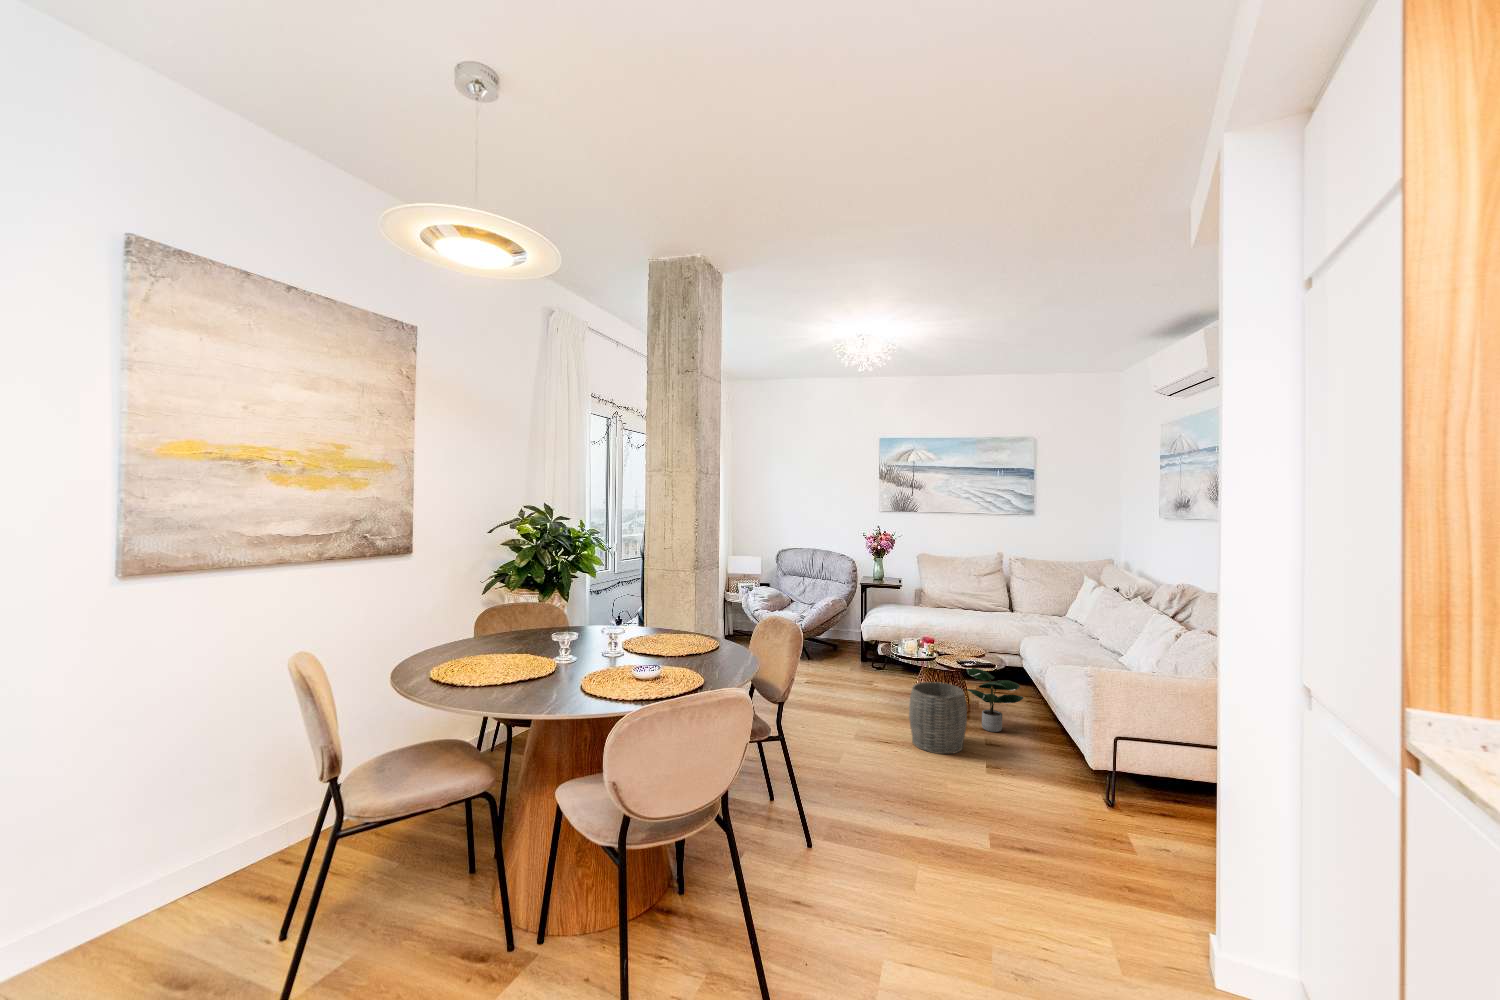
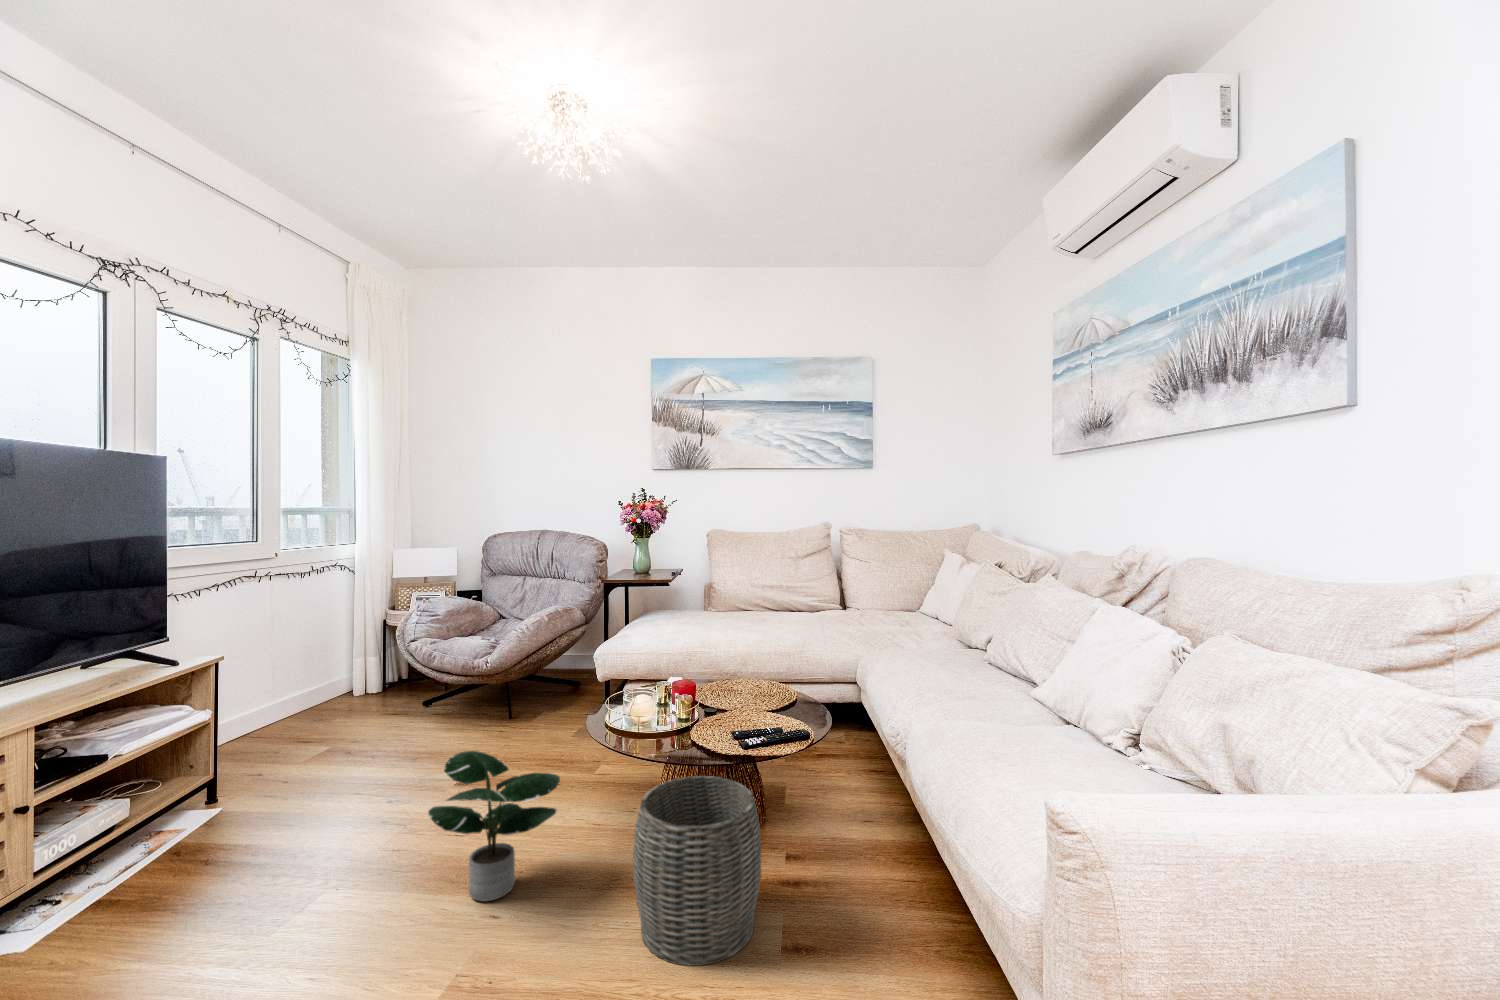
potted plant: present [967,668,1023,732] -> present [428,751,560,901]

